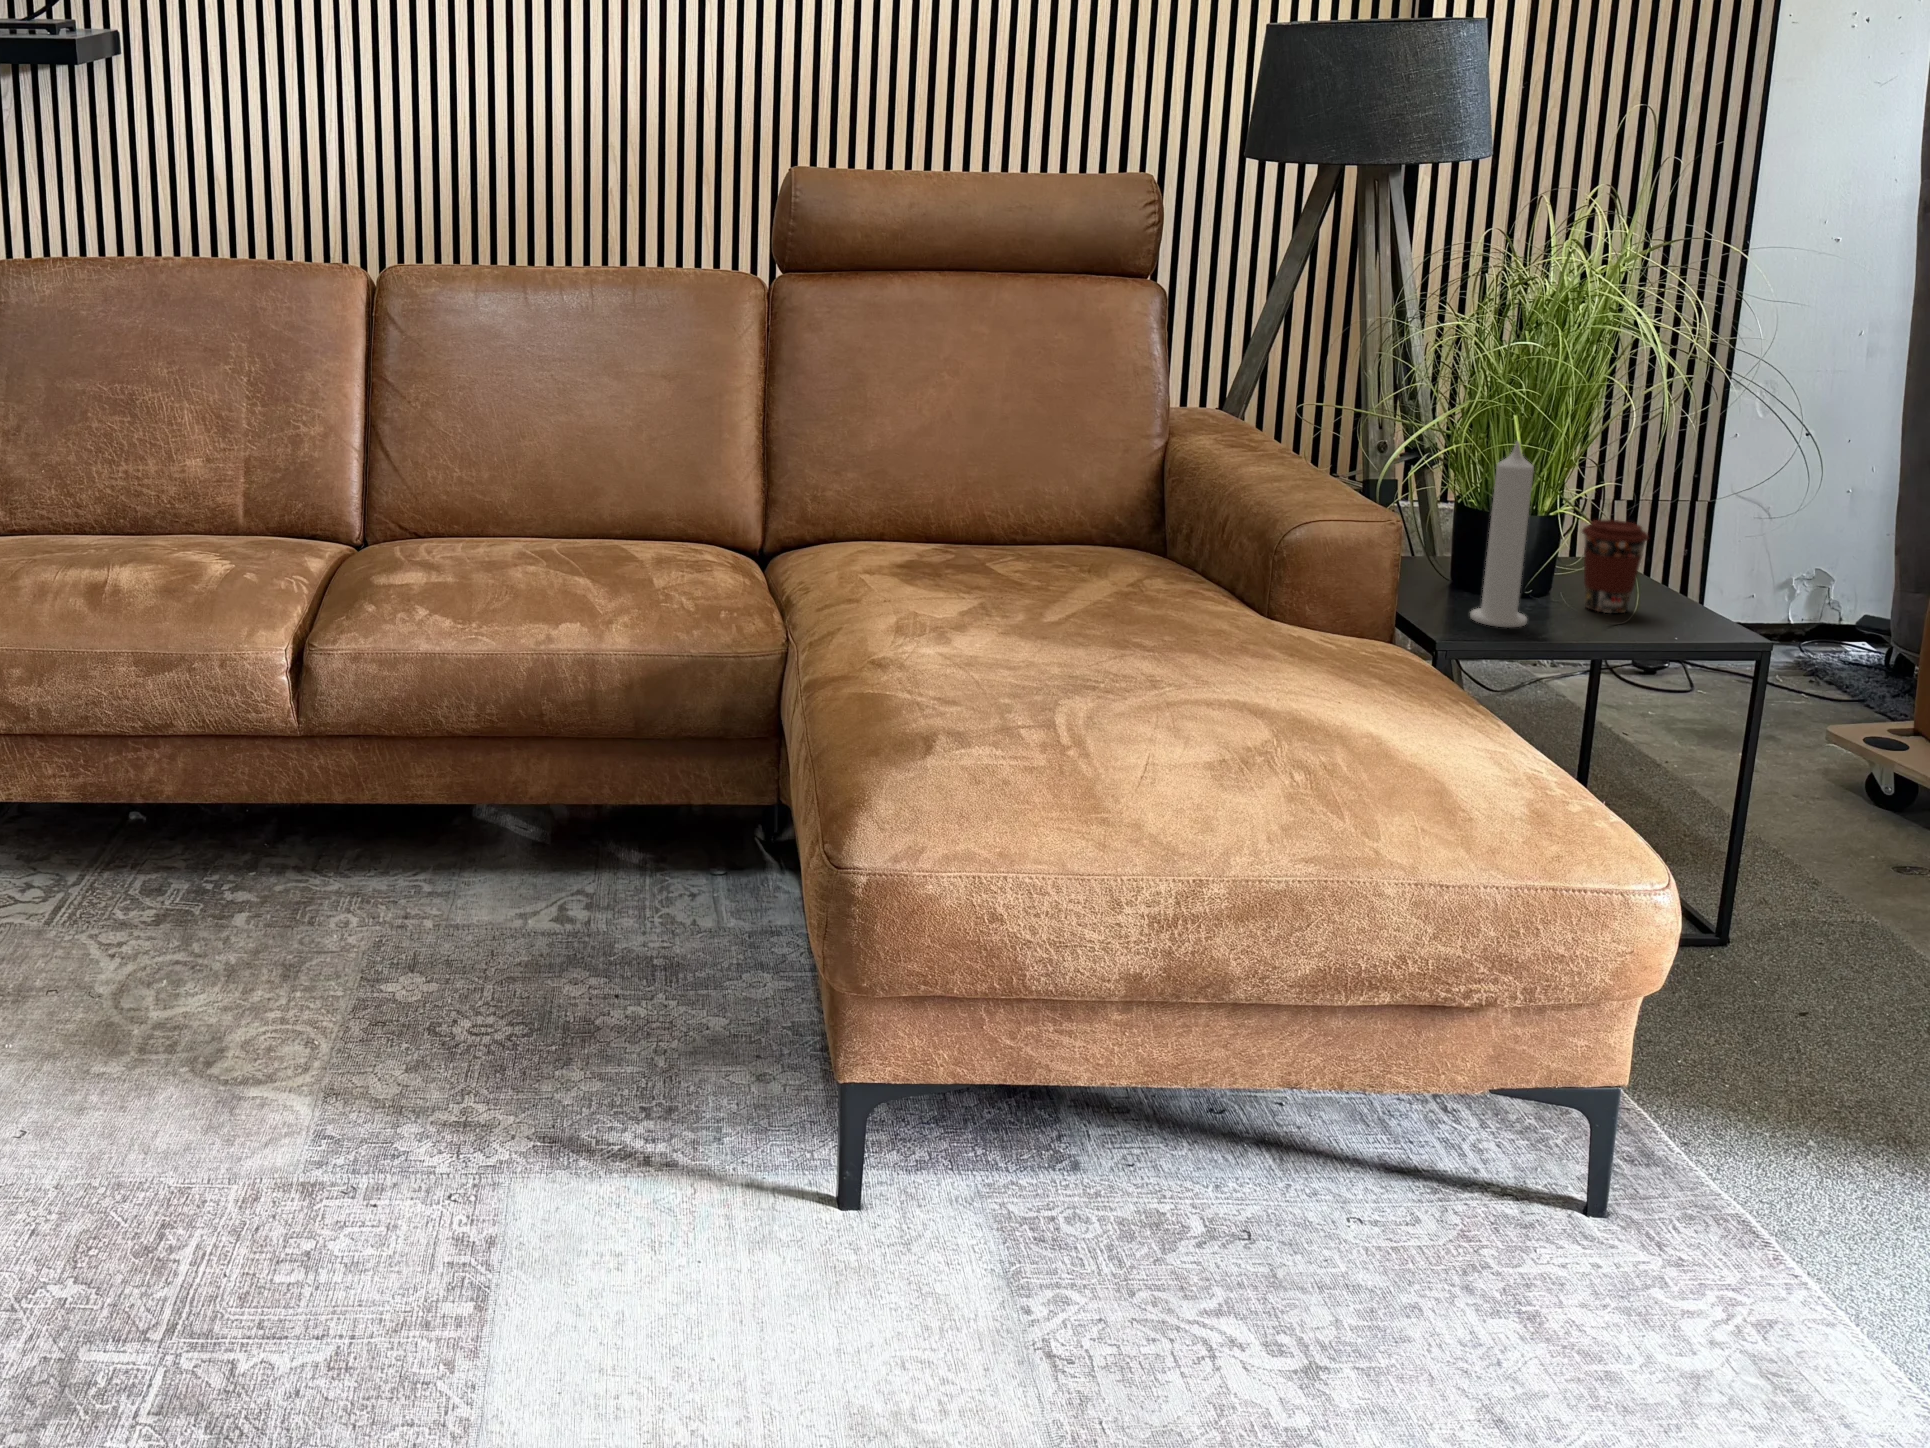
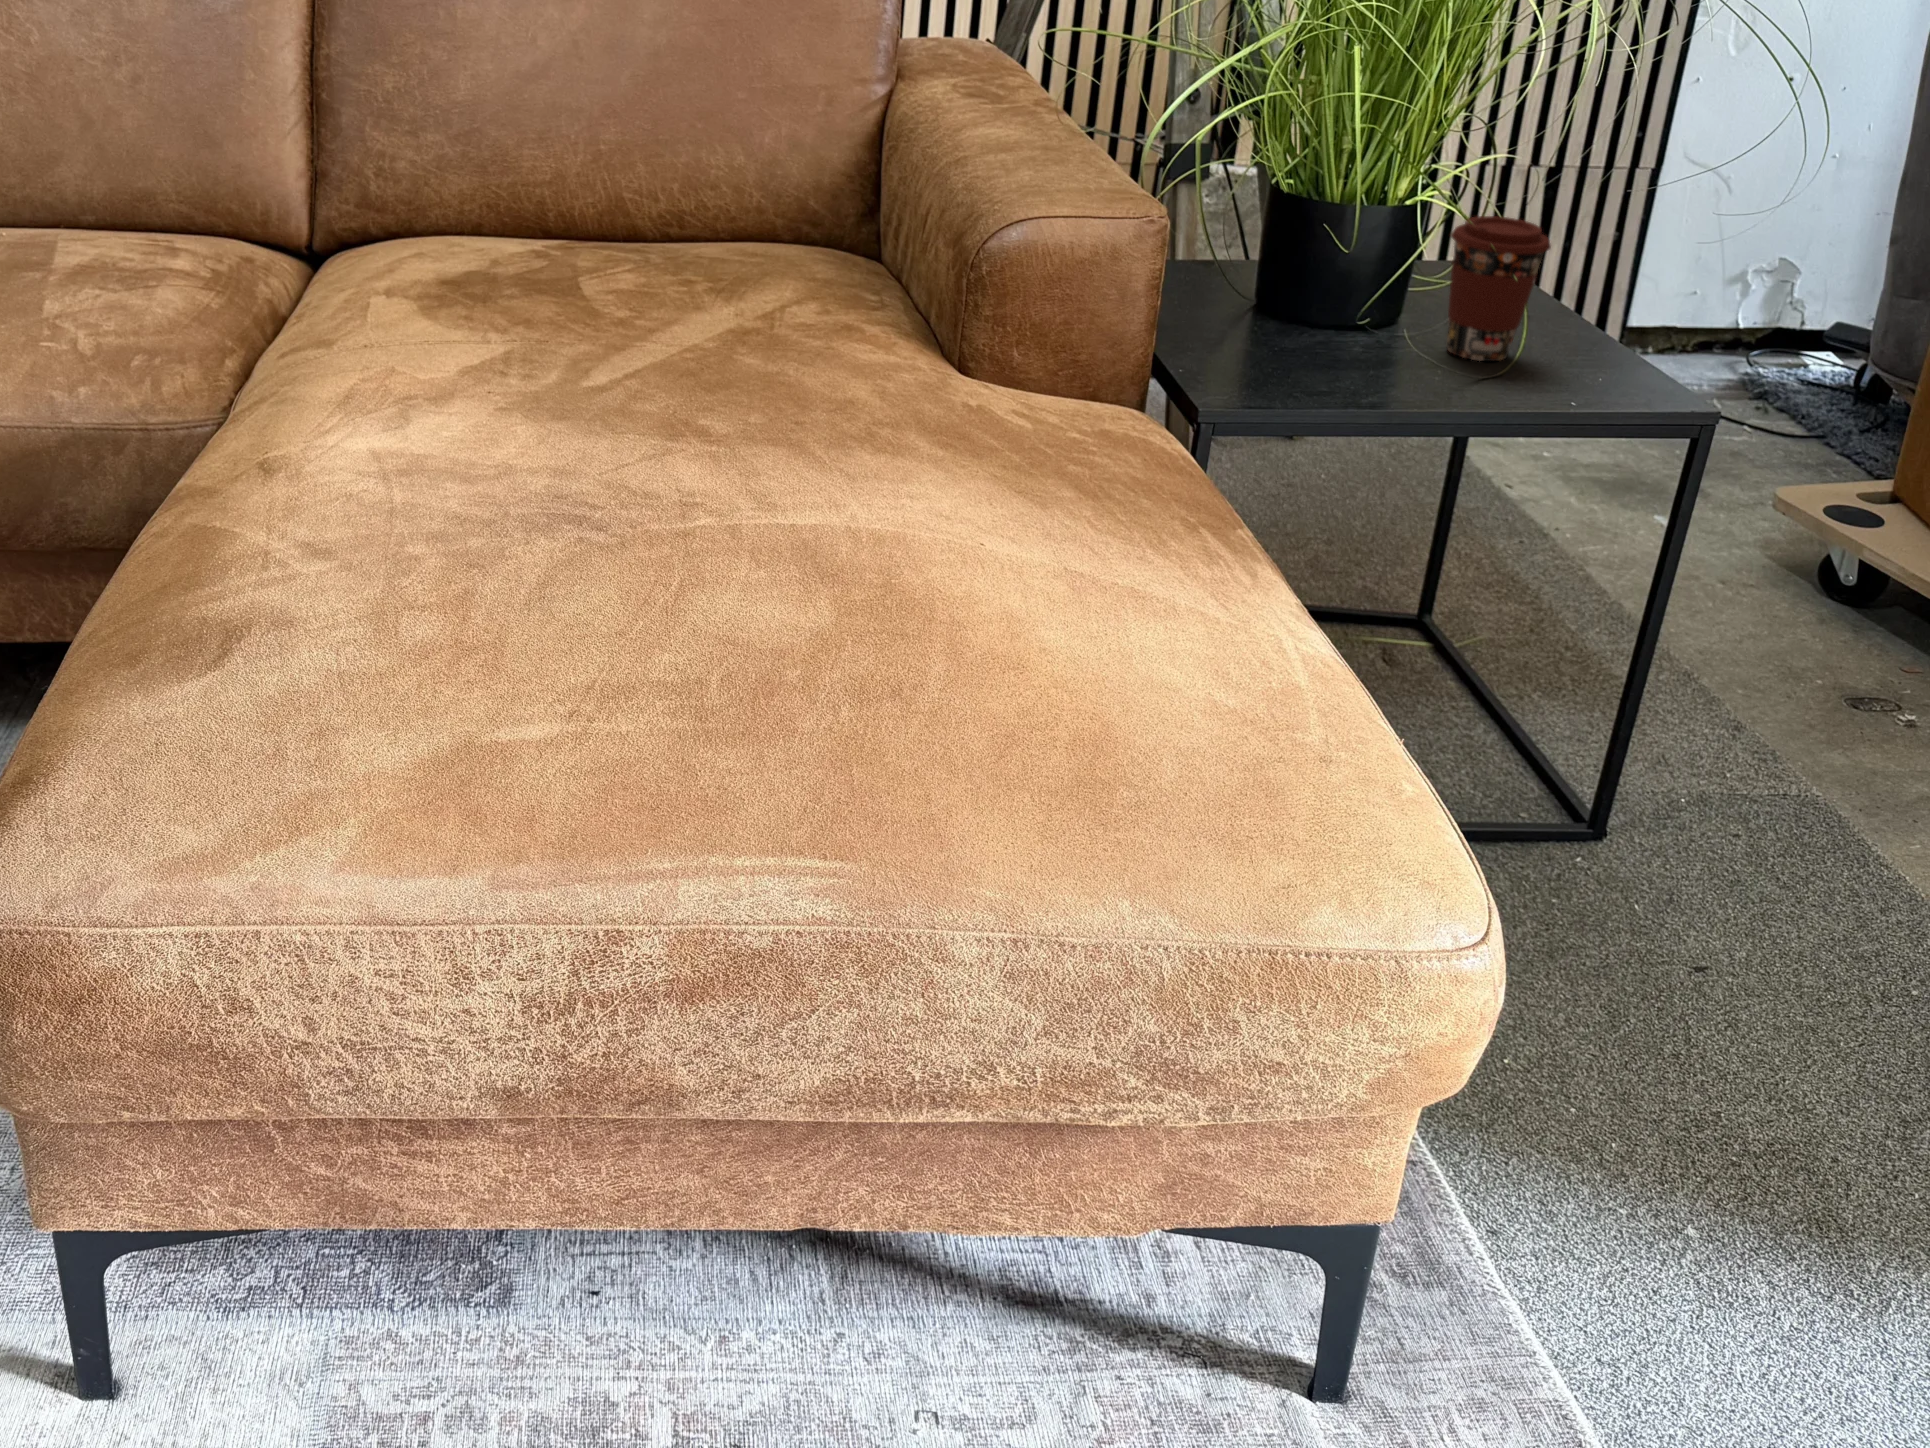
candle: present [1470,441,1534,627] -> none [1268,92,1379,387]

